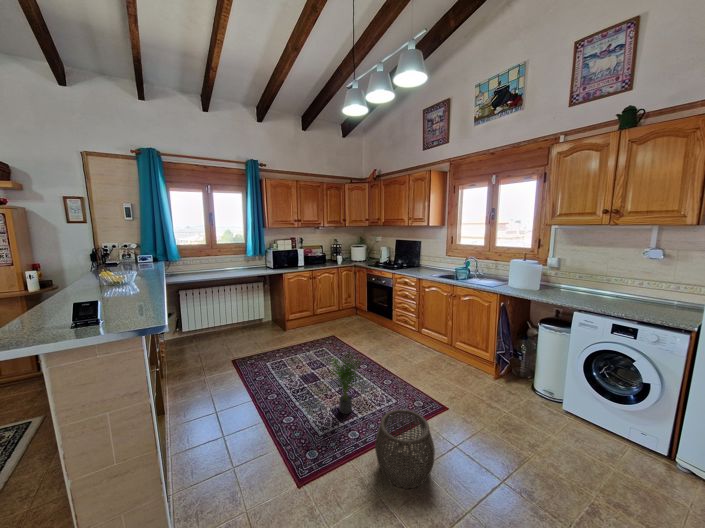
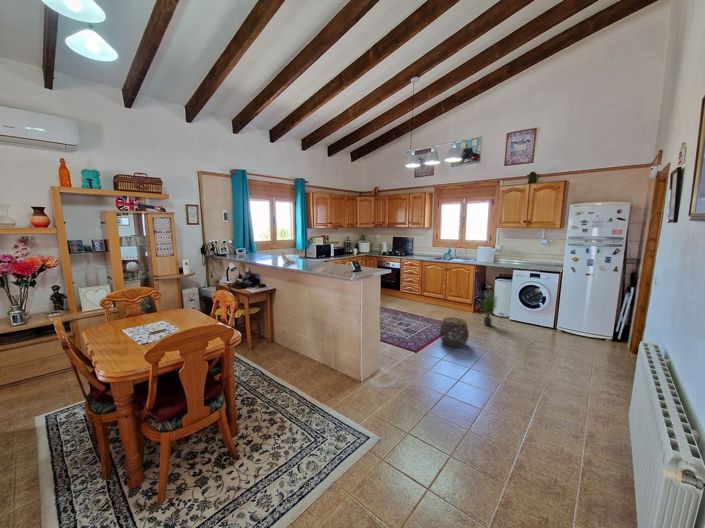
potted plant: present [331,357,360,414] -> present [482,297,496,326]

